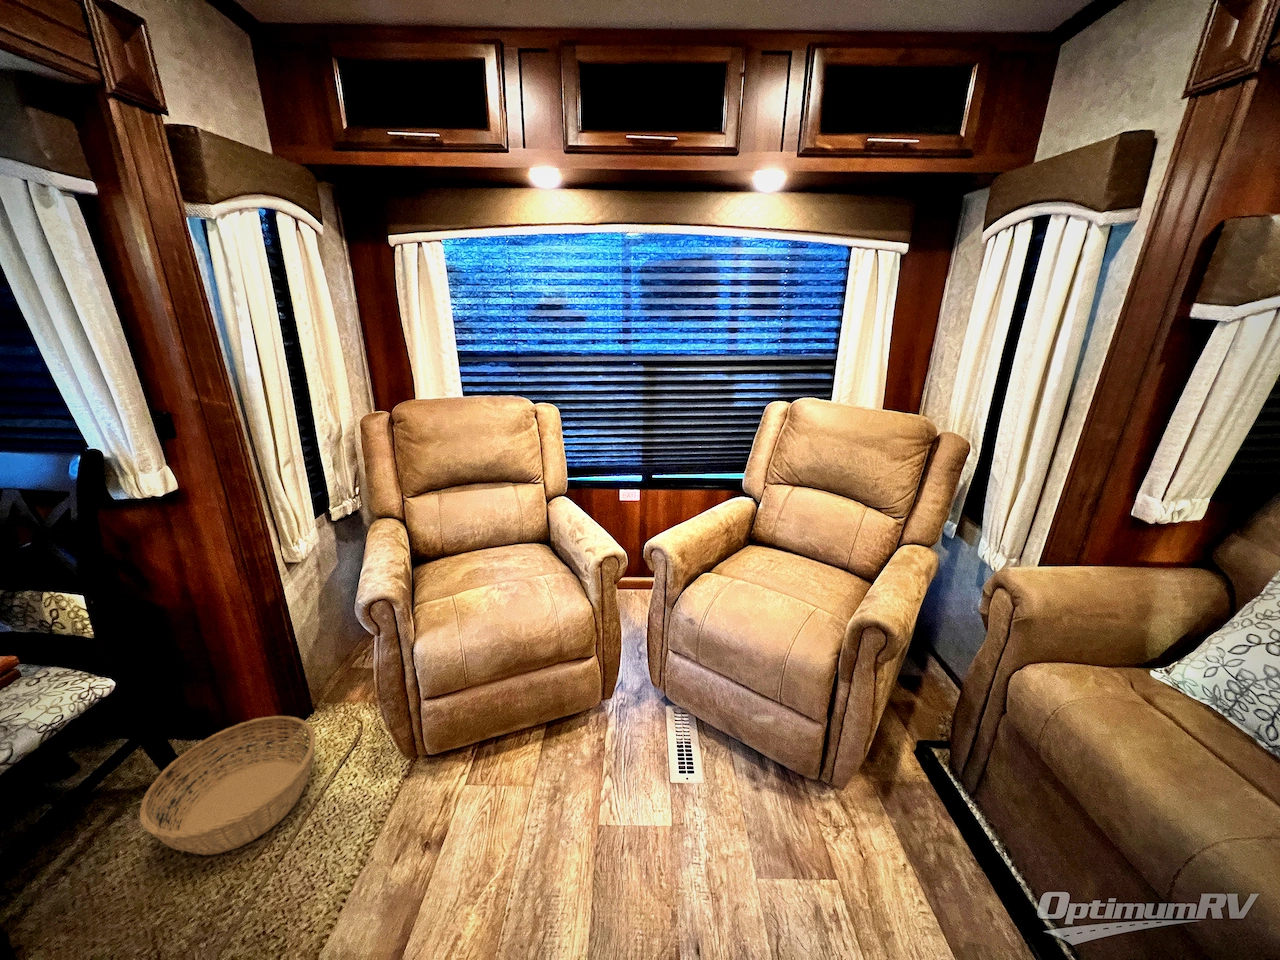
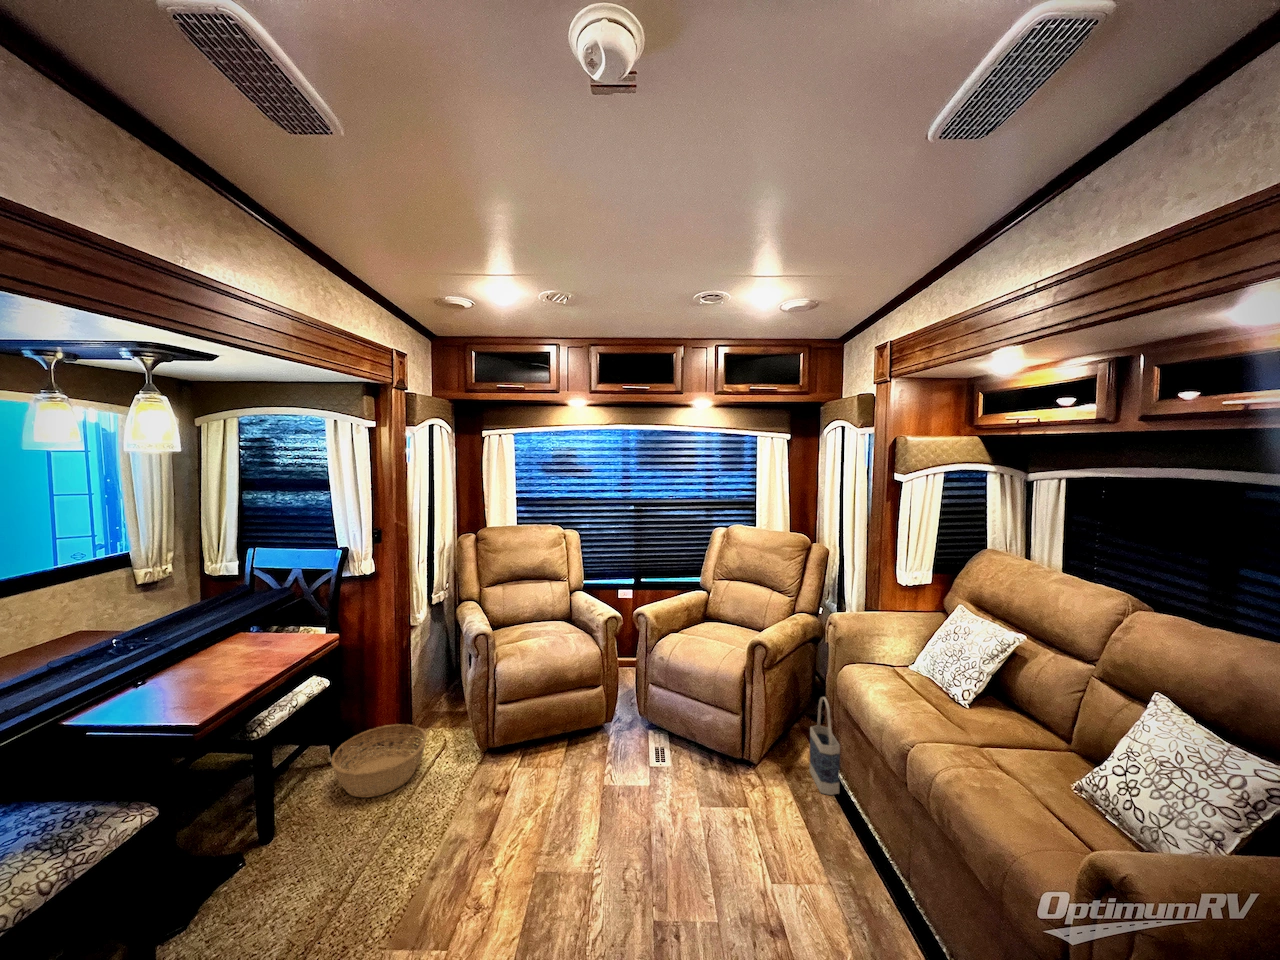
bag: none [921,705,998,852] -> present [810,697,840,795]

